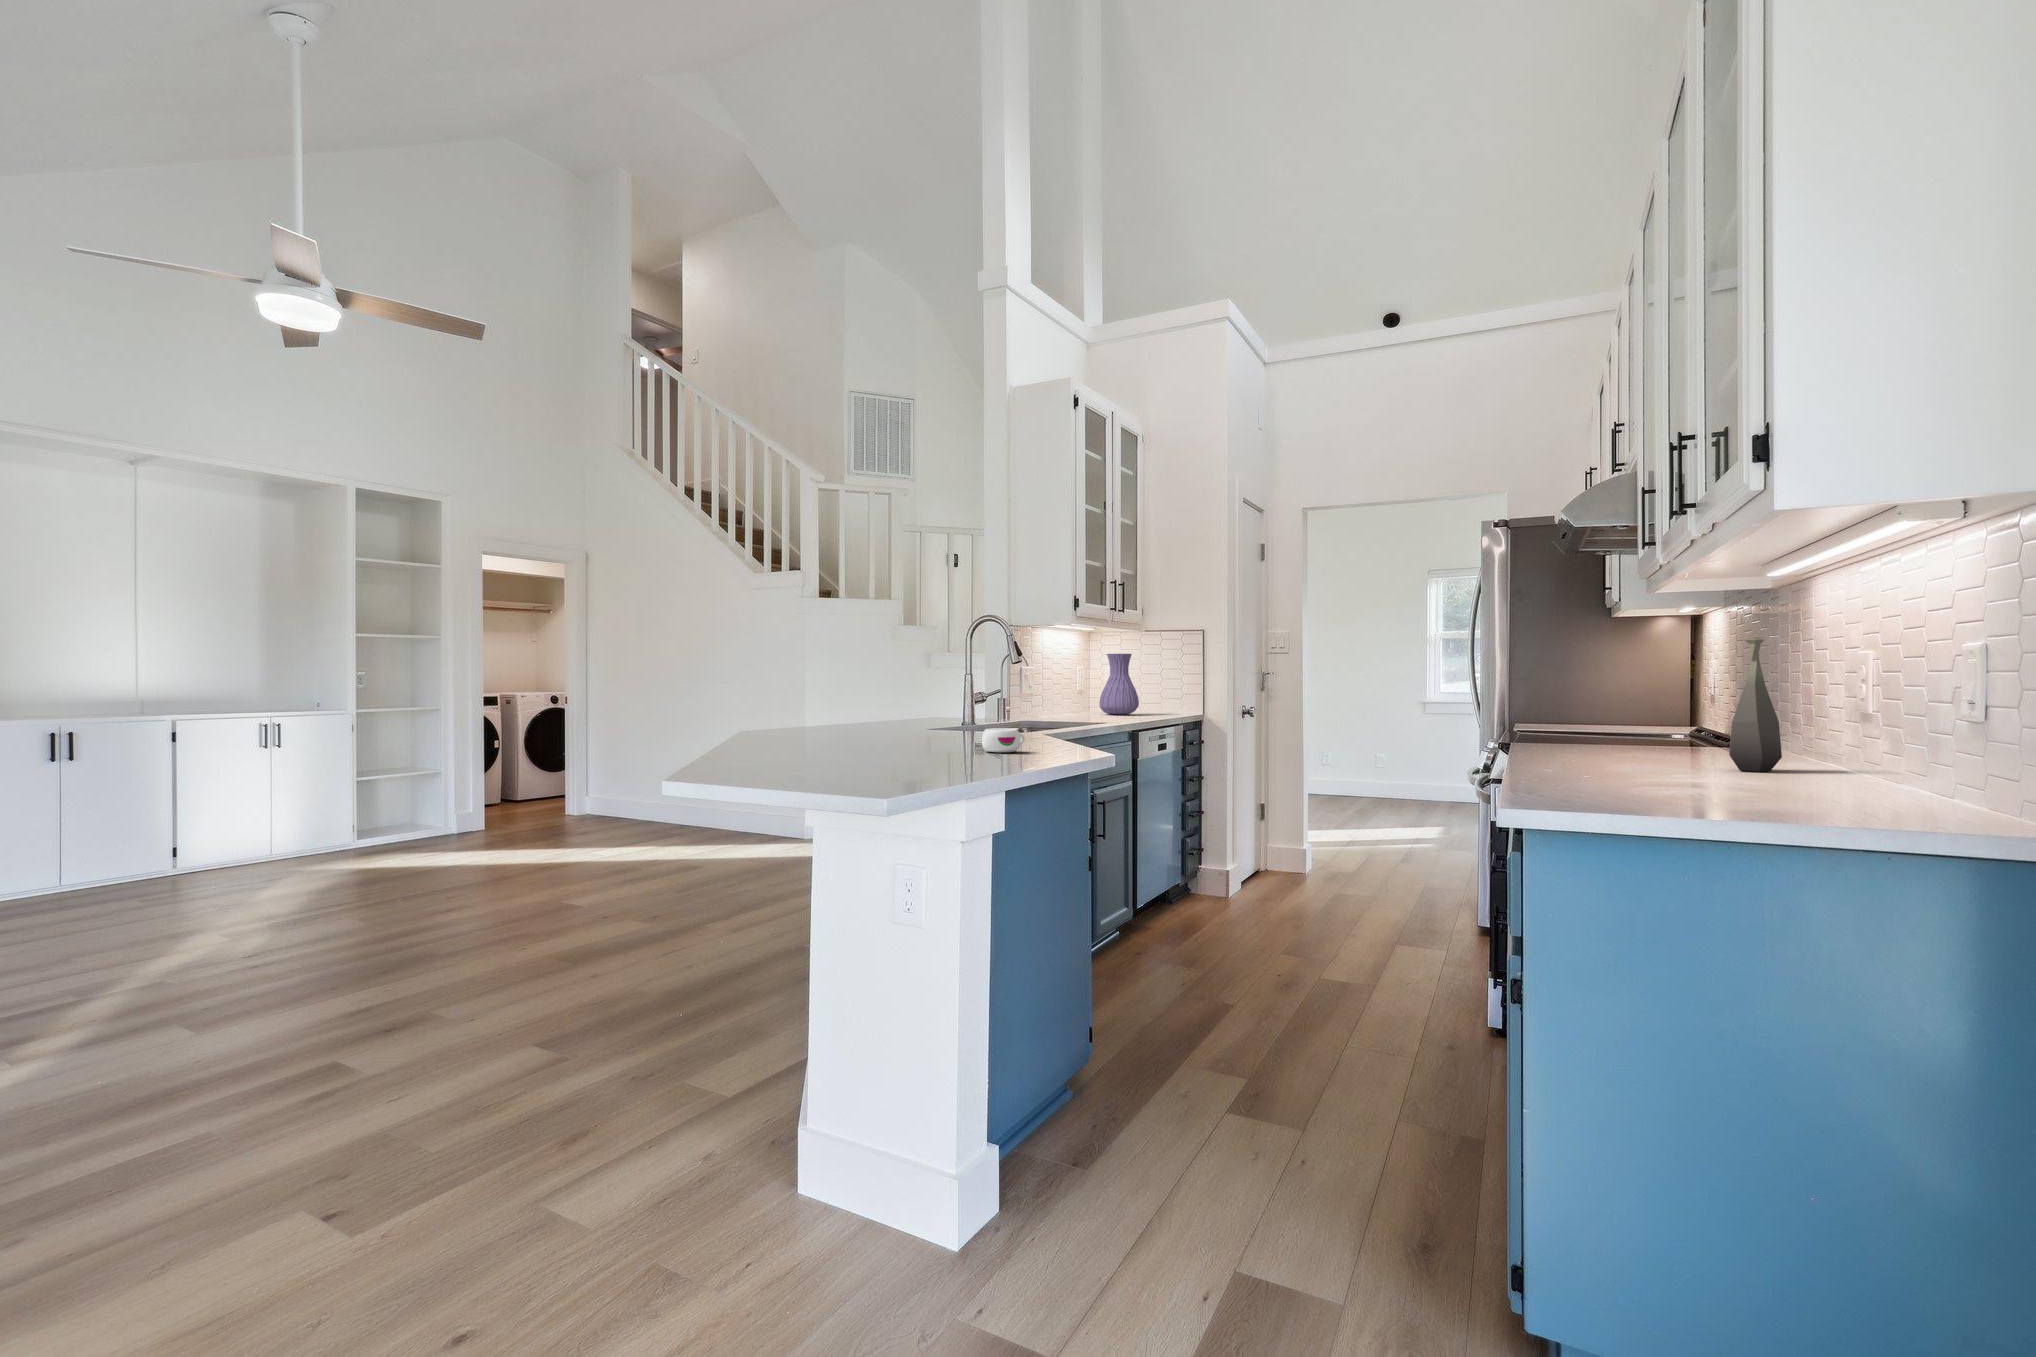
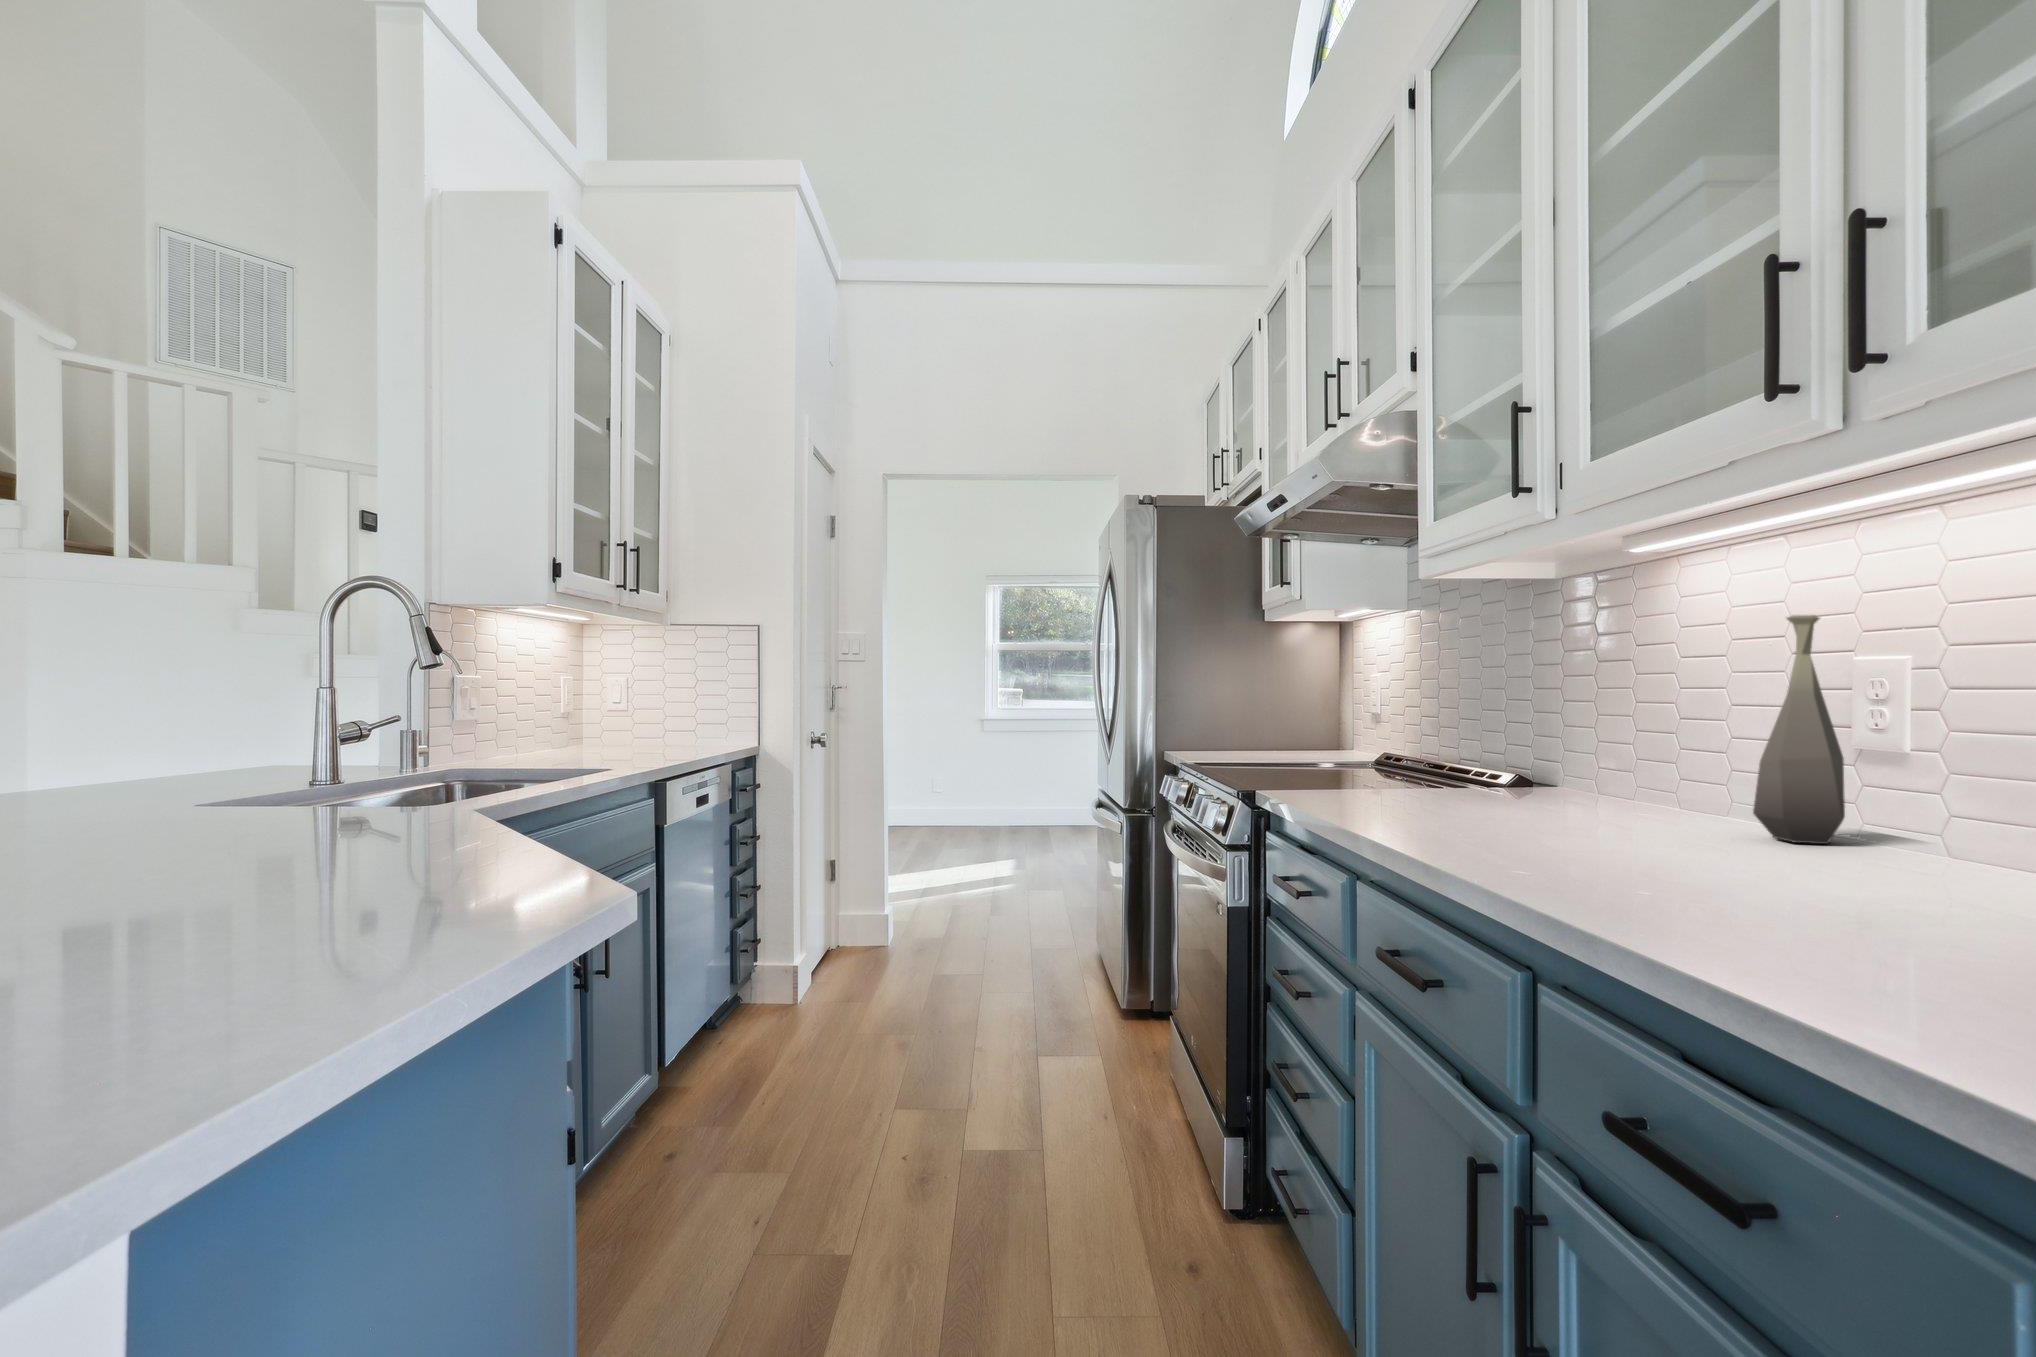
vase: present [1099,654,1139,715] -> none [599,657,662,749]
mug: present [982,728,1025,752] -> none [171,843,347,929]

